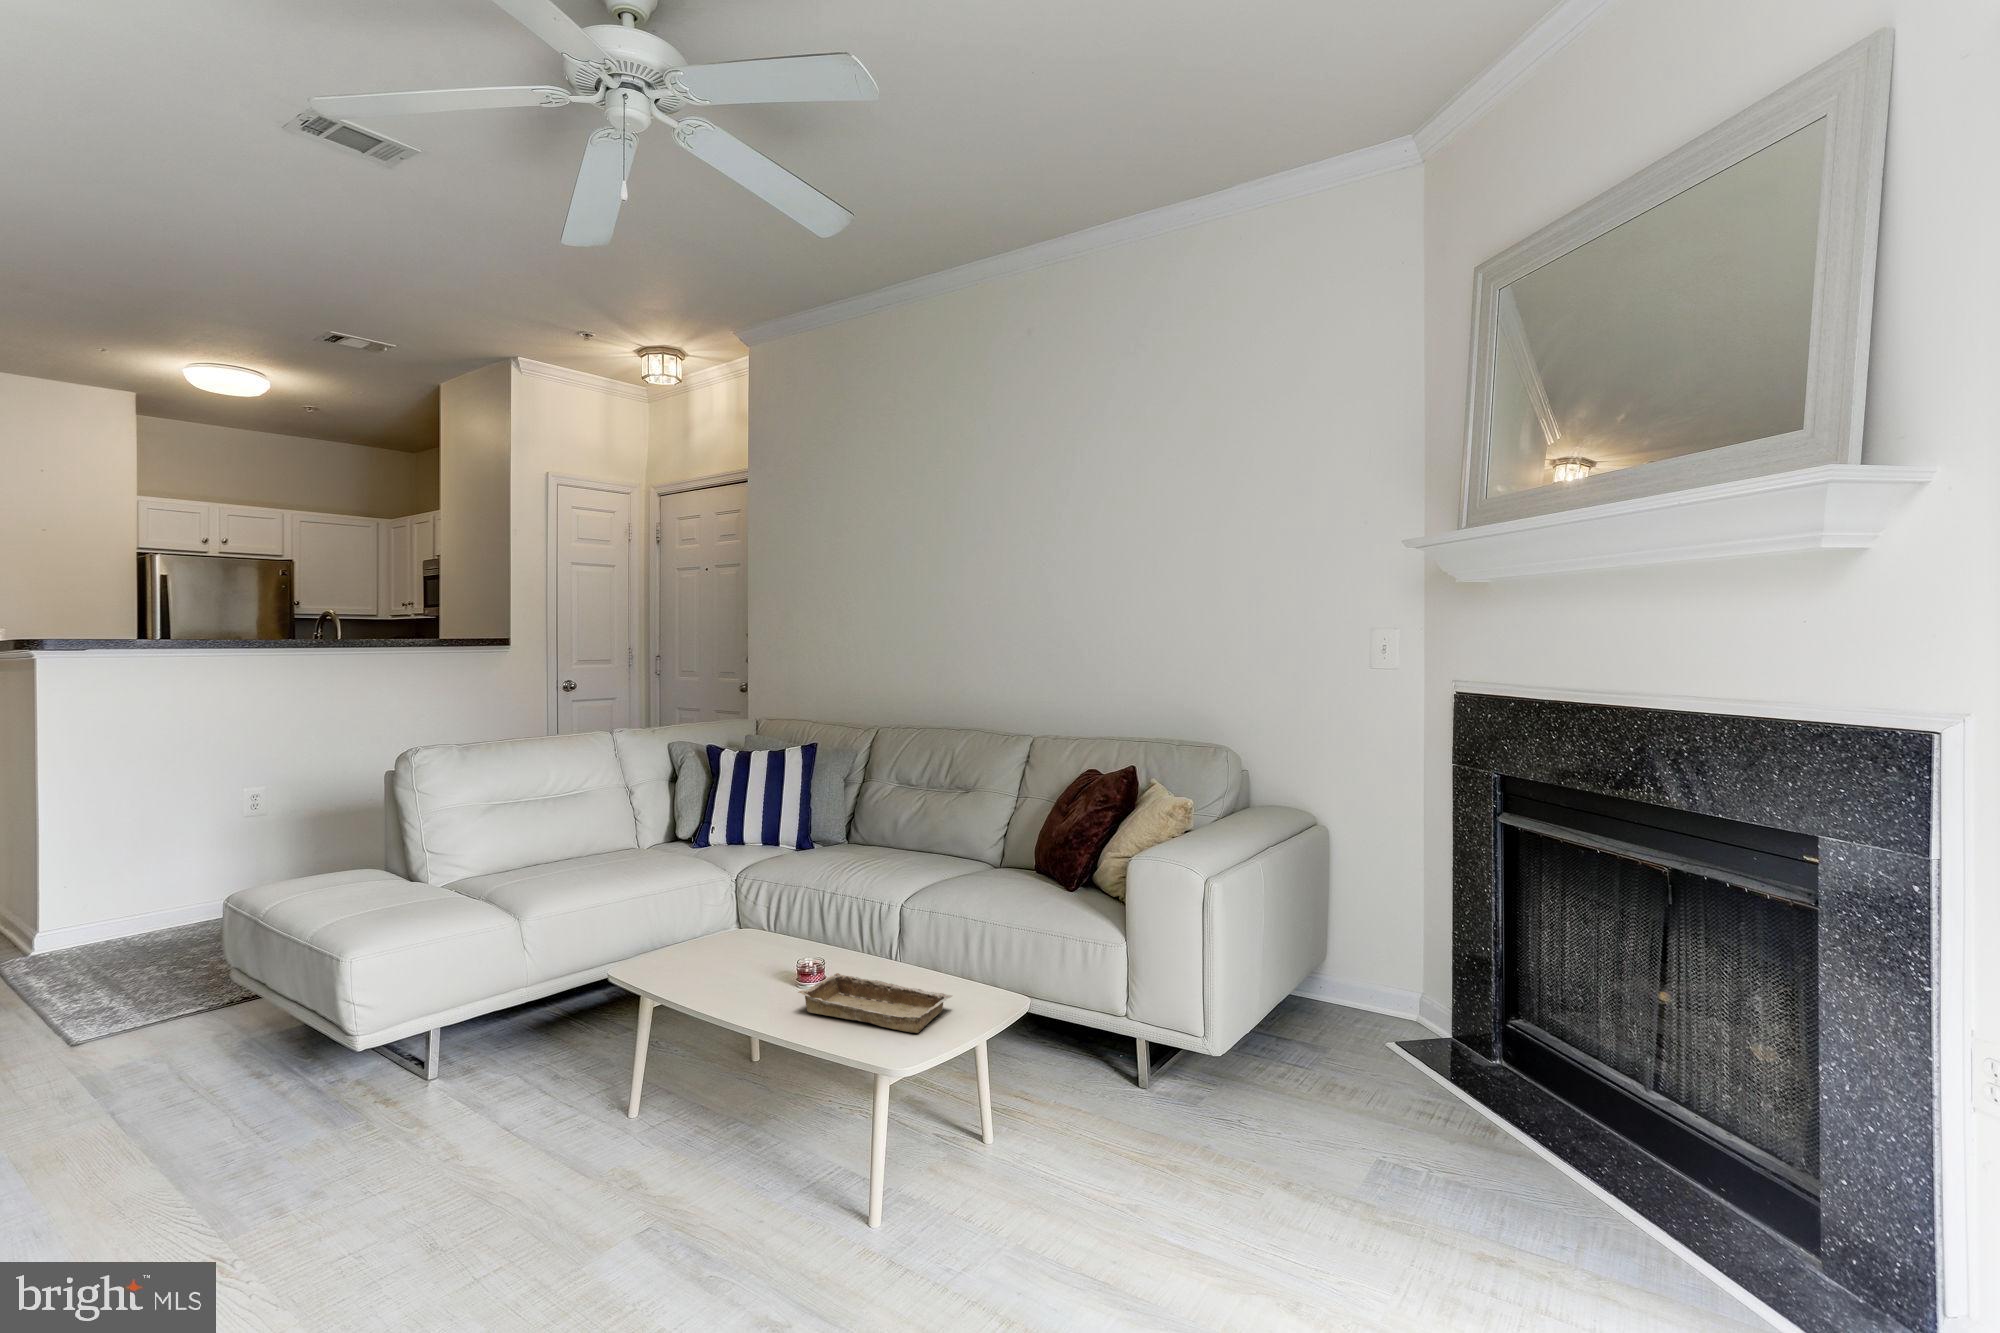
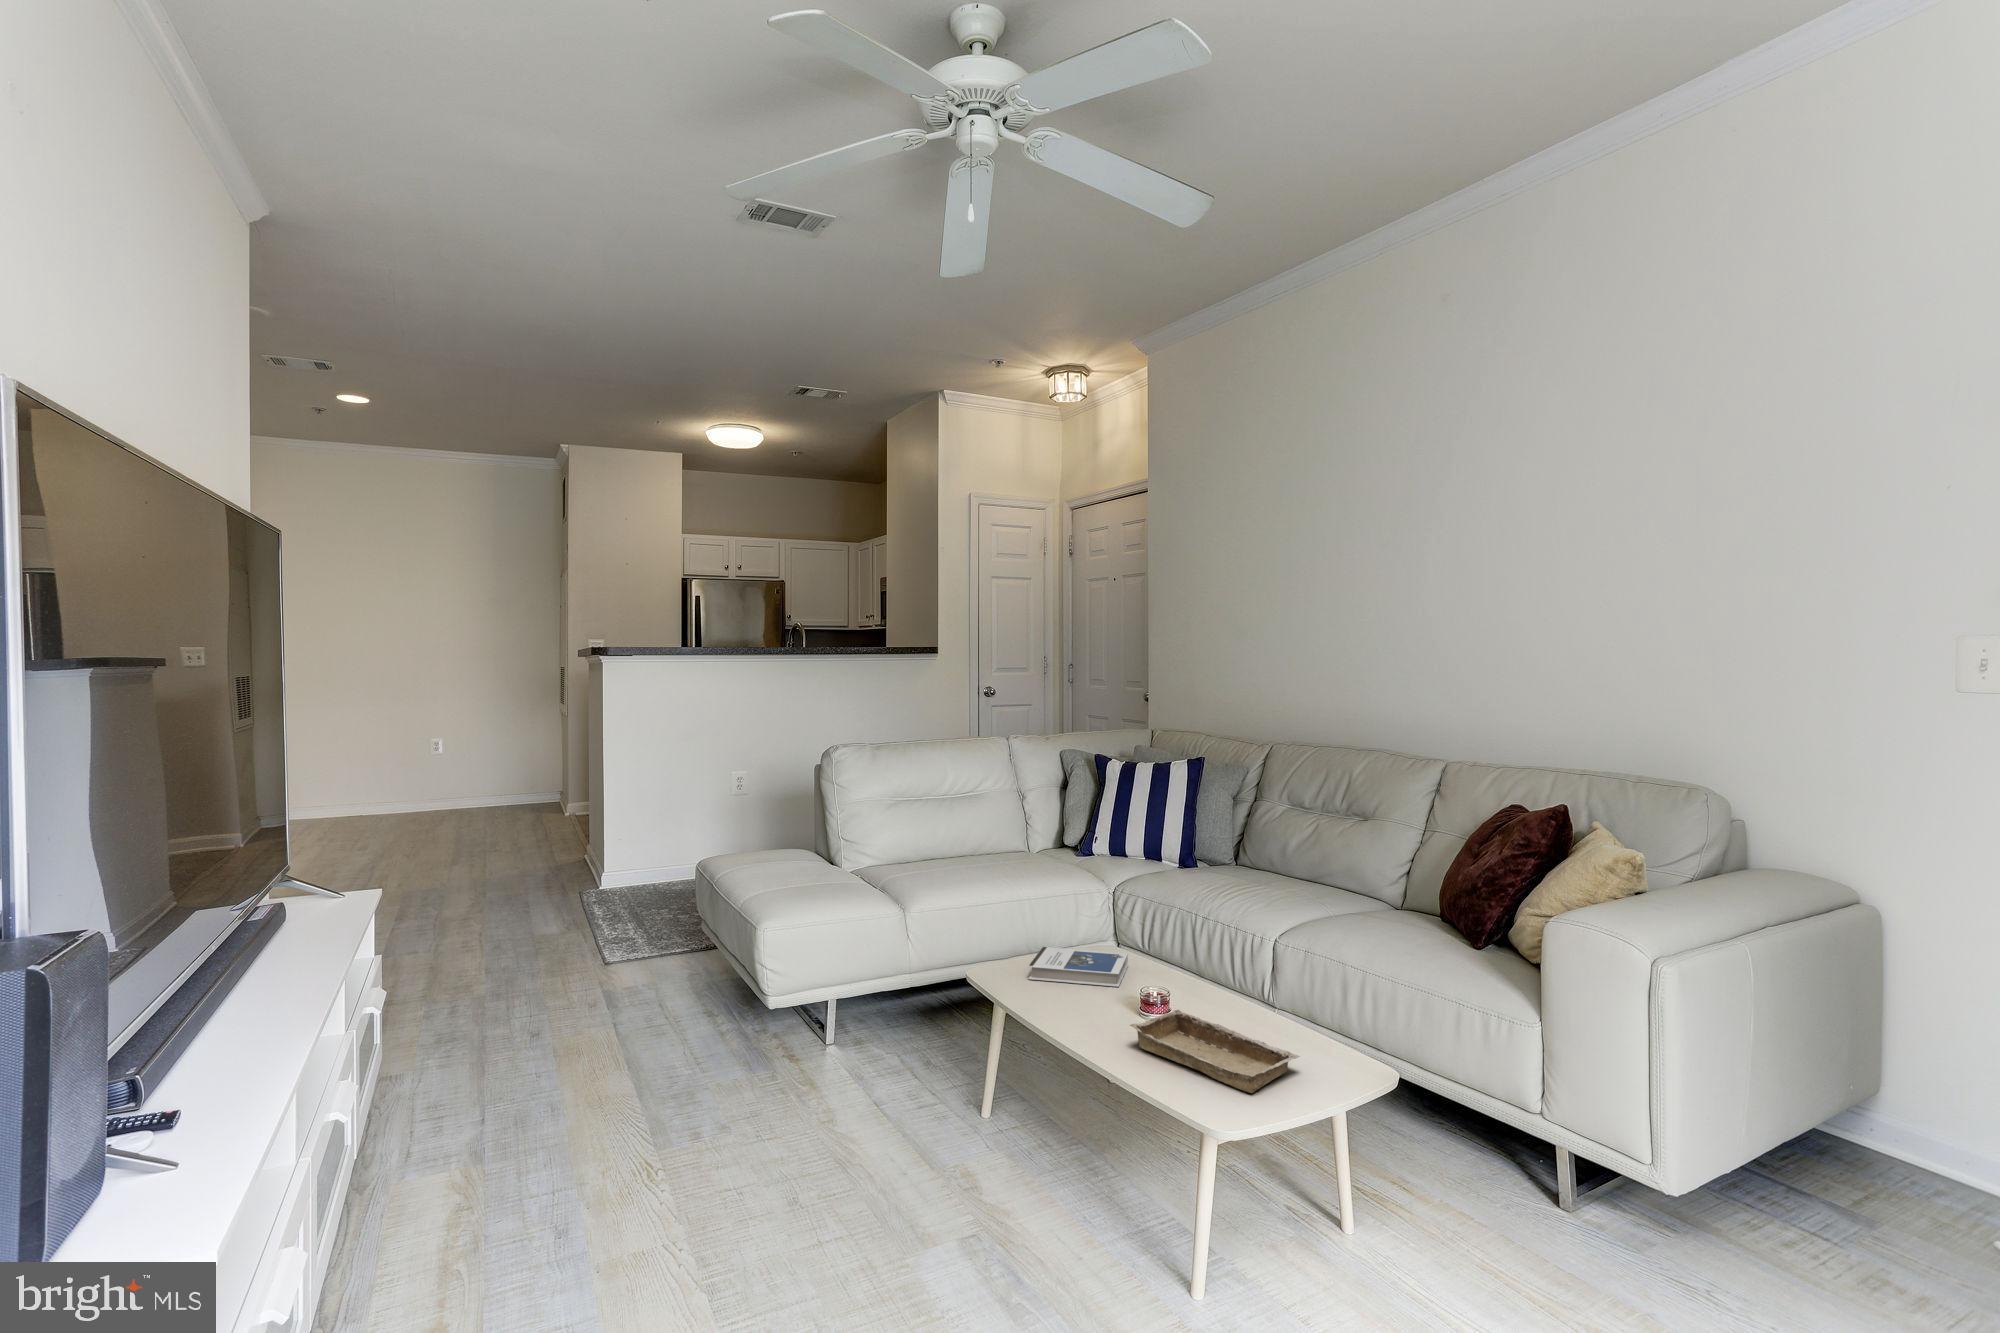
hardback book: none [677,932,773,968] -> present [1028,947,1128,987]

